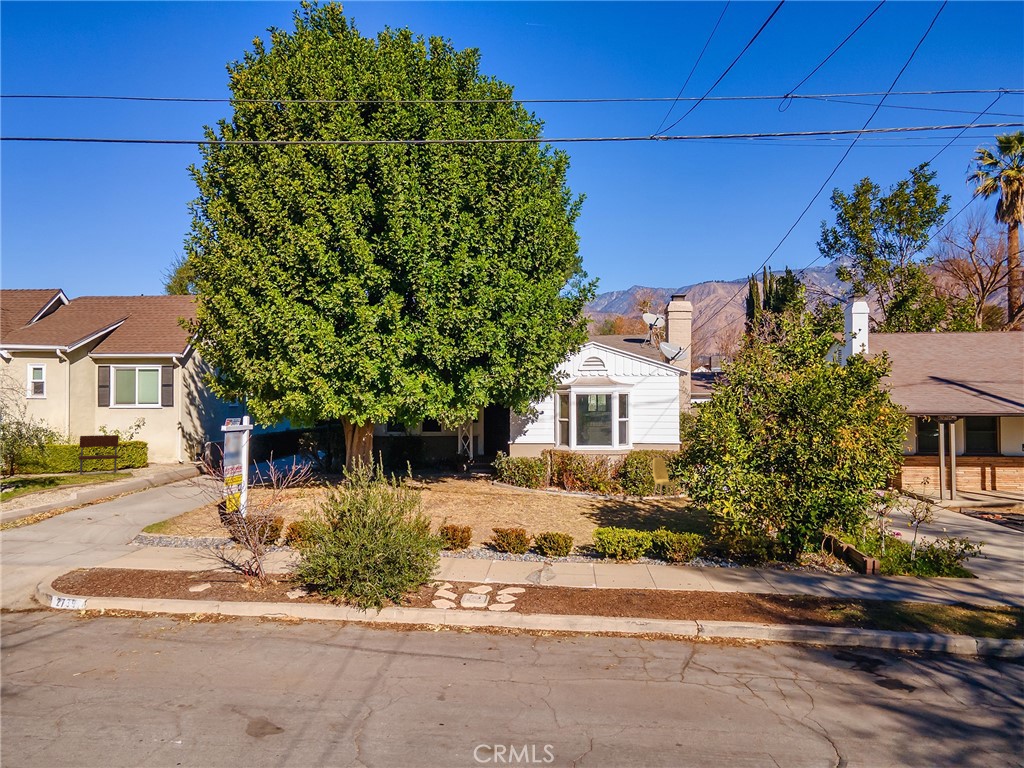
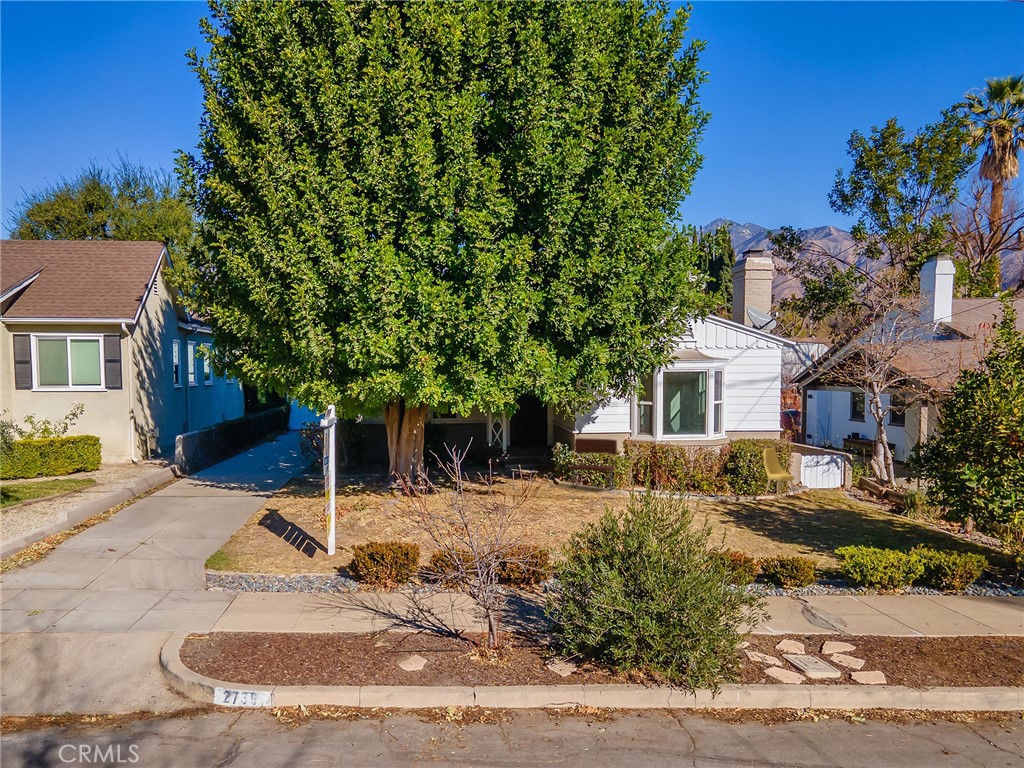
bench: present [79,435,119,474] -> present [569,438,617,490]

